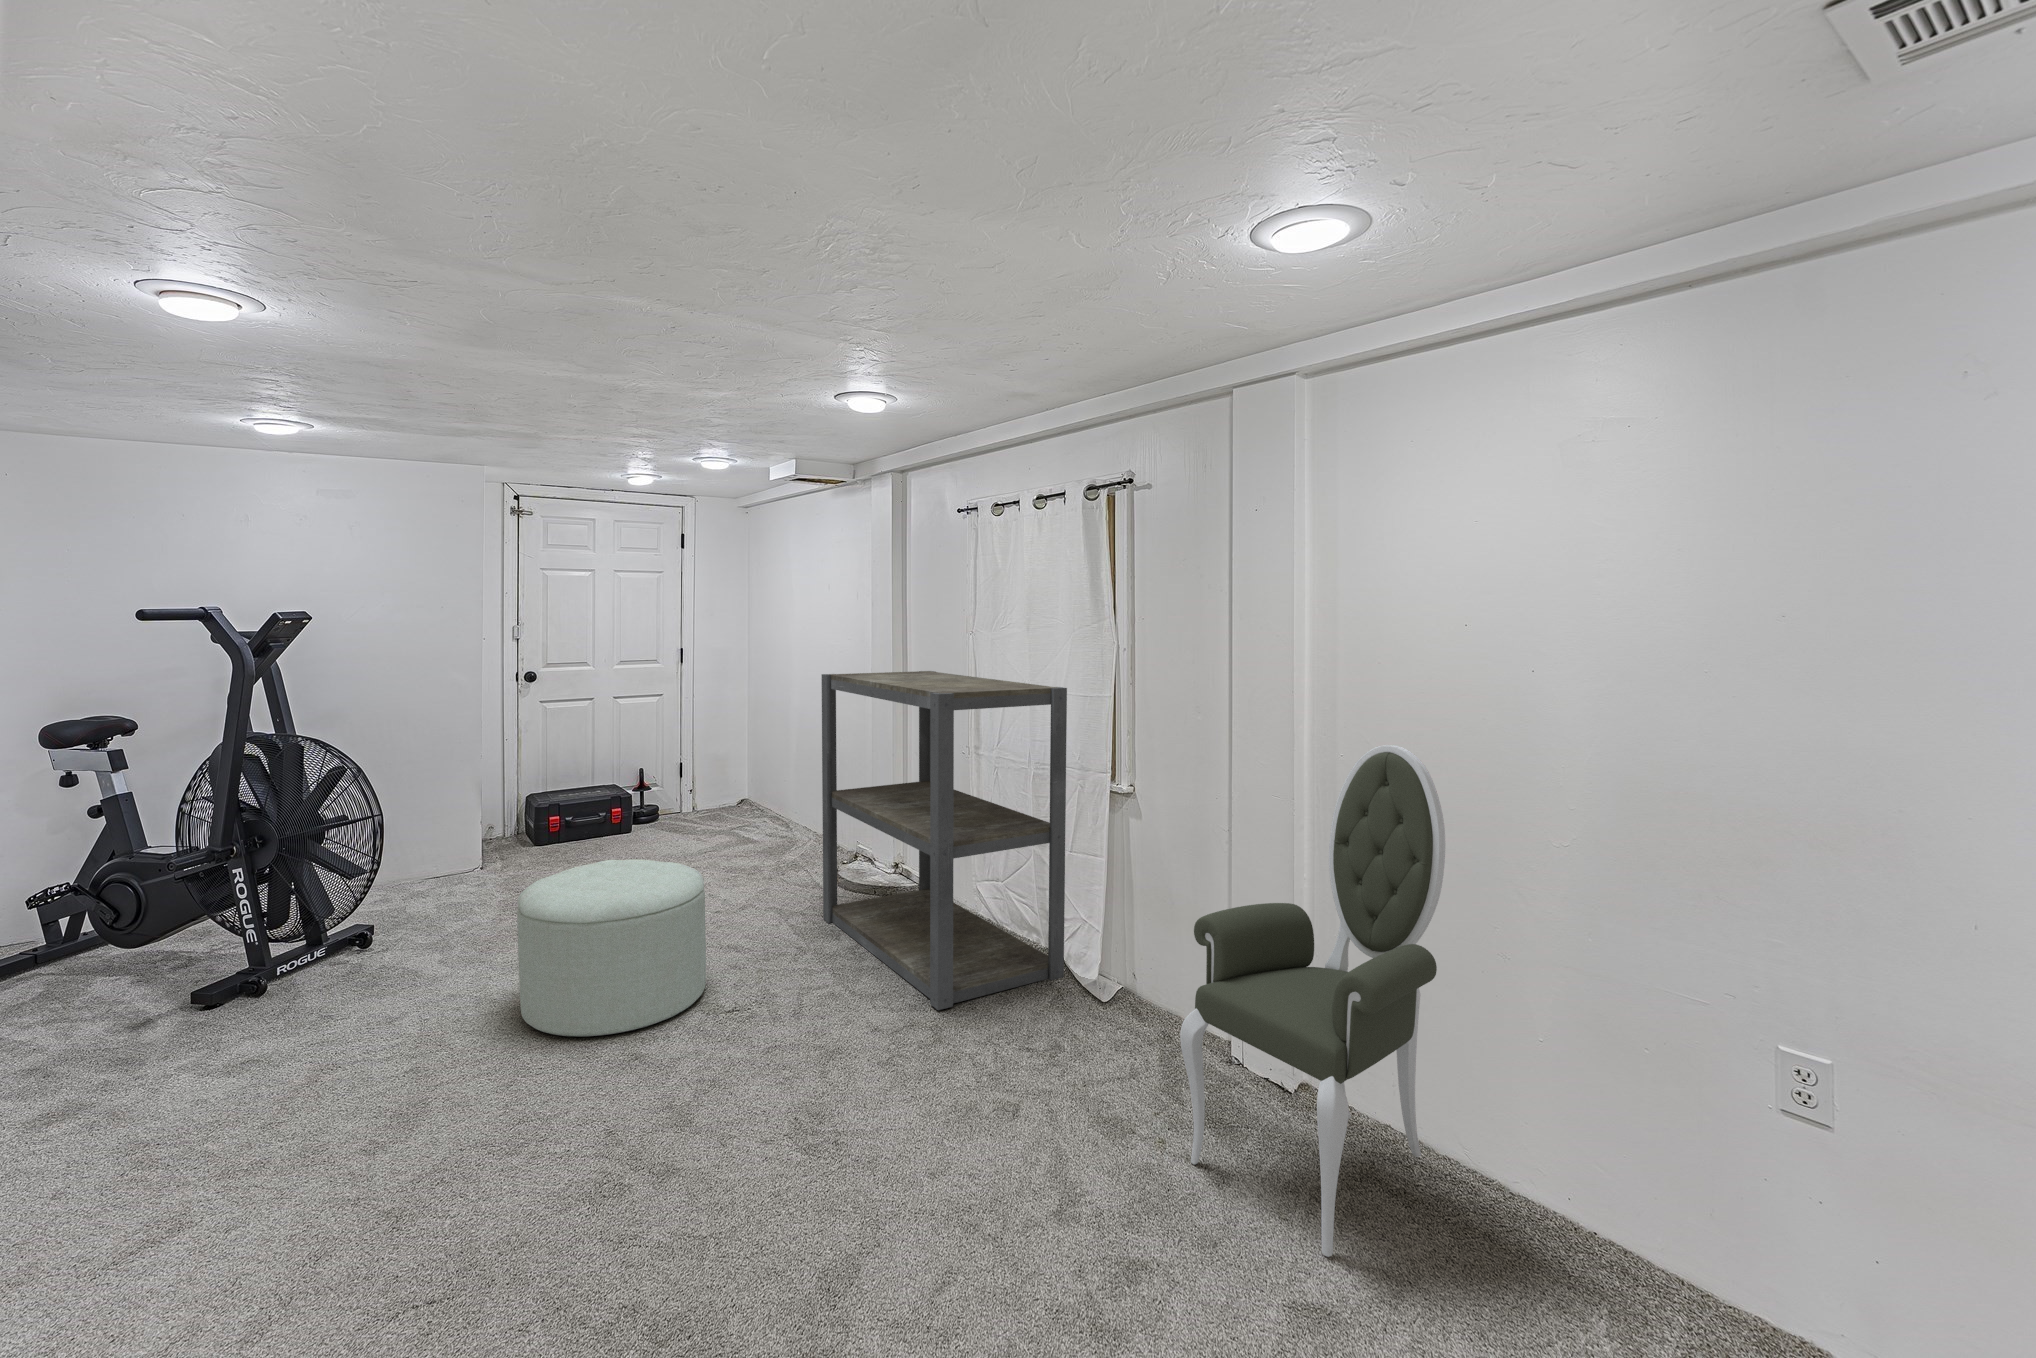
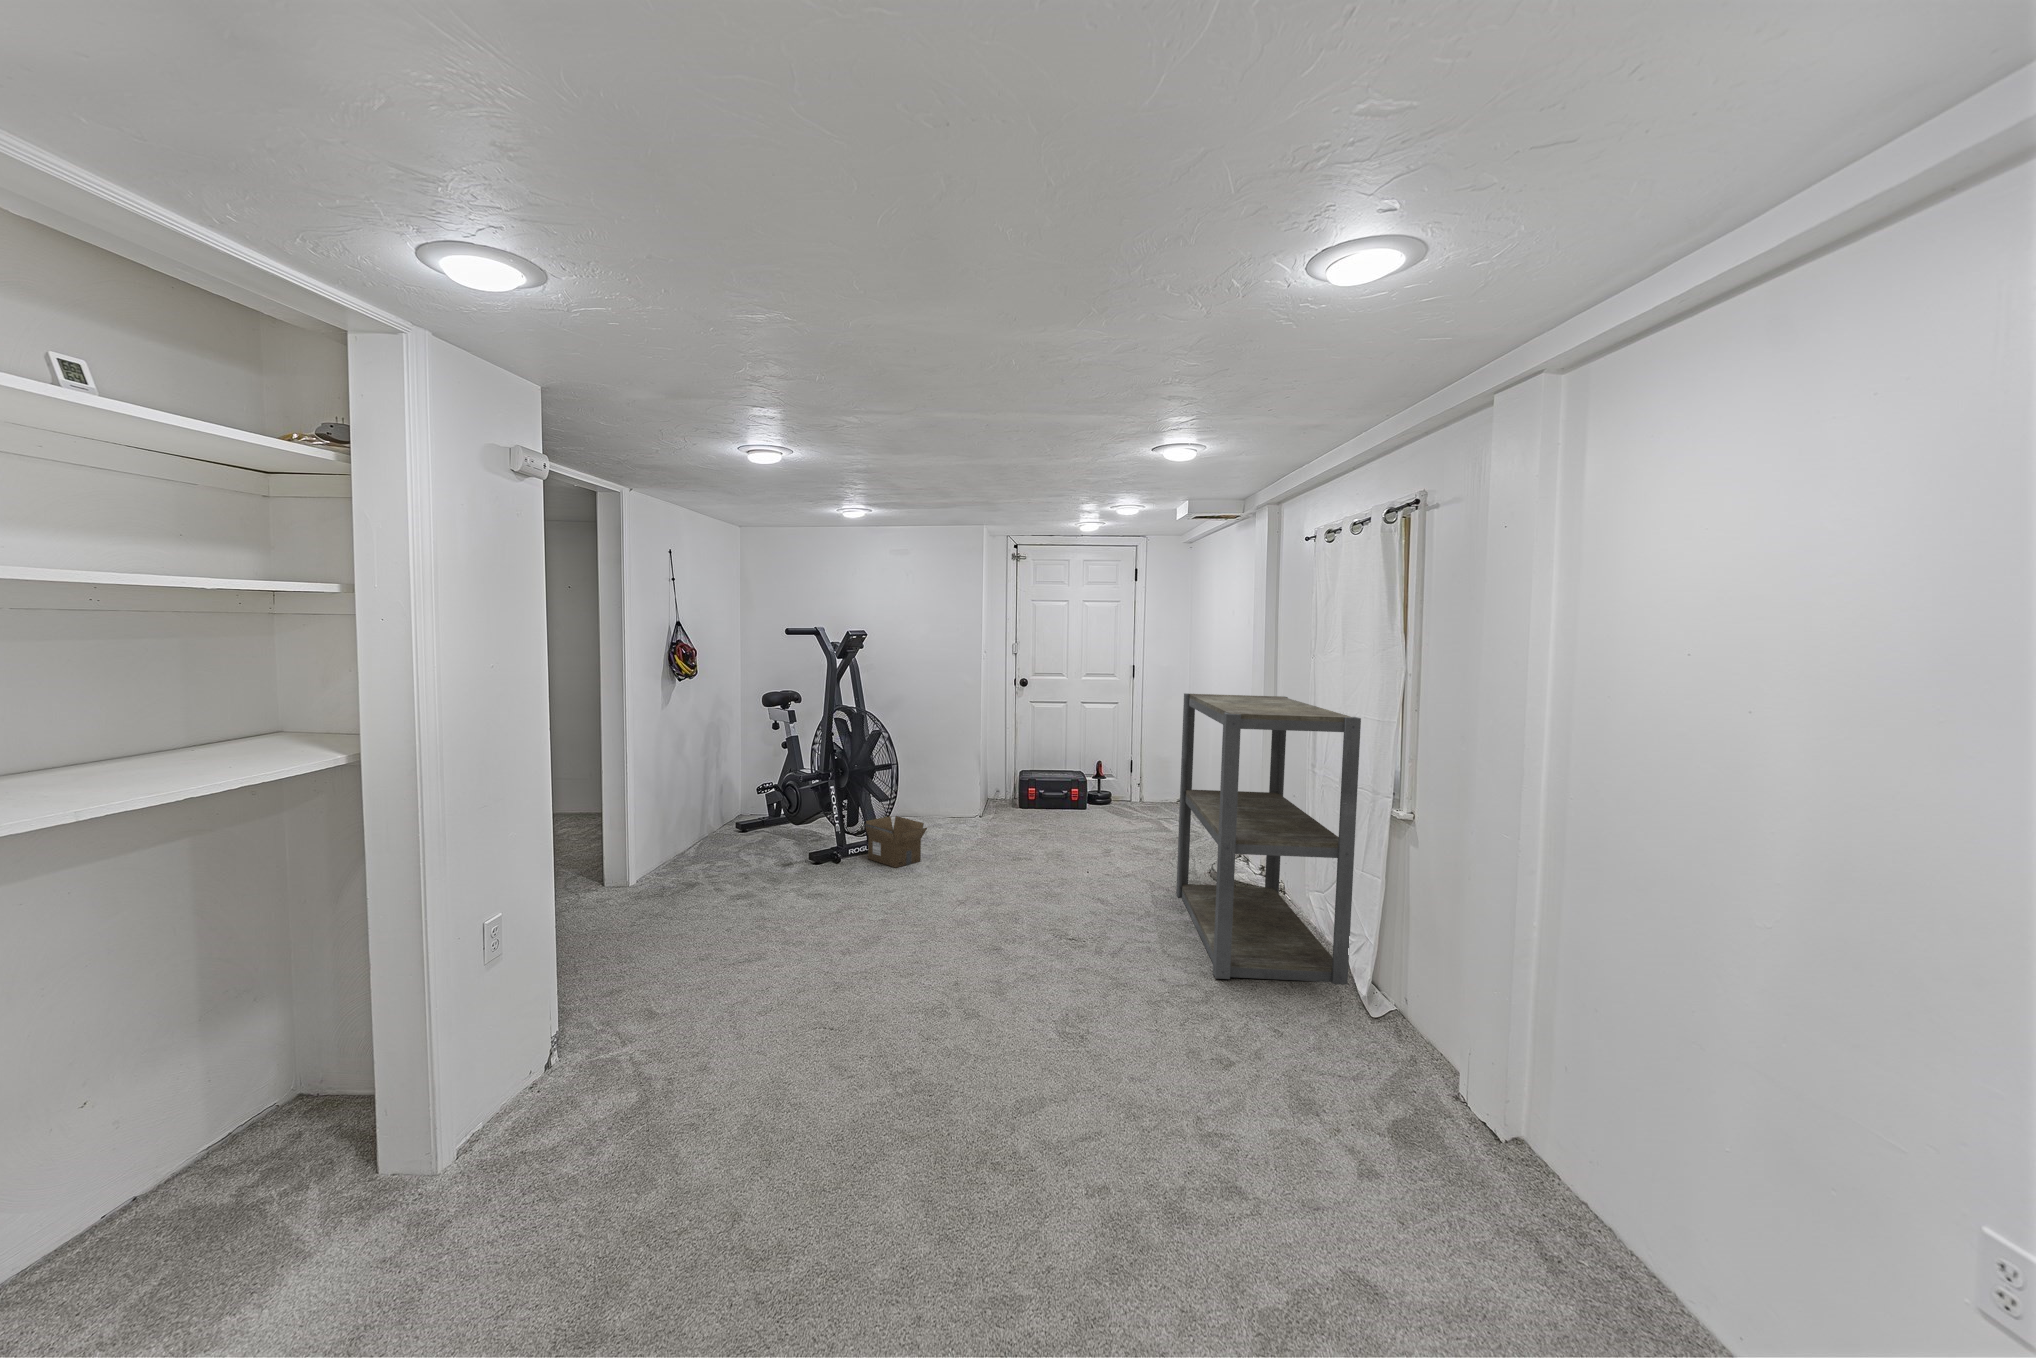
armchair: present [1180,745,1445,1257] -> none [1337,798,1636,1263]
ottoman: present [517,859,706,1036] -> none [946,815,1066,934]
cardboard box: none [312,895,437,976] -> present [864,816,927,868]

